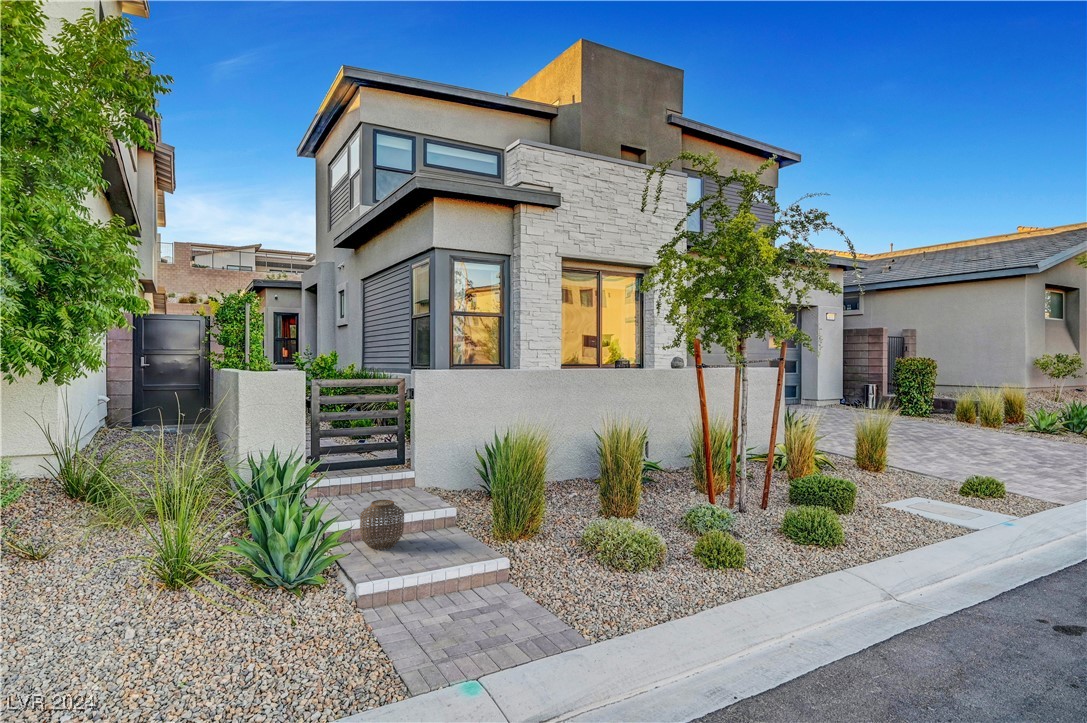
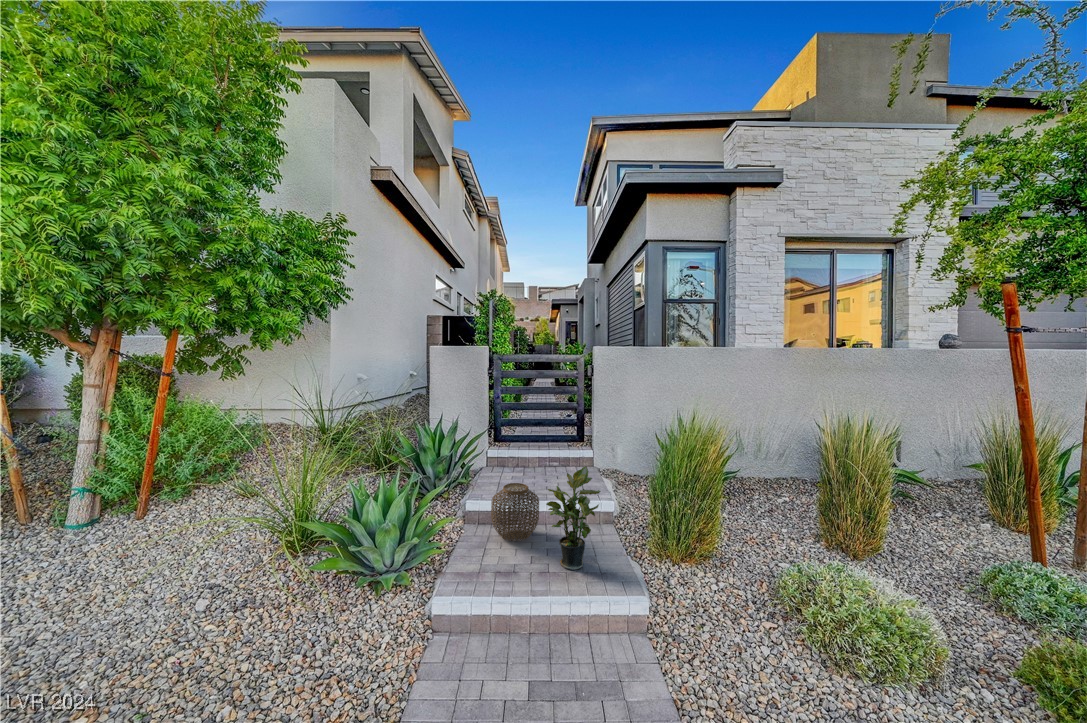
potted plant: none [422,474,467,555] -> present [546,466,601,570]

